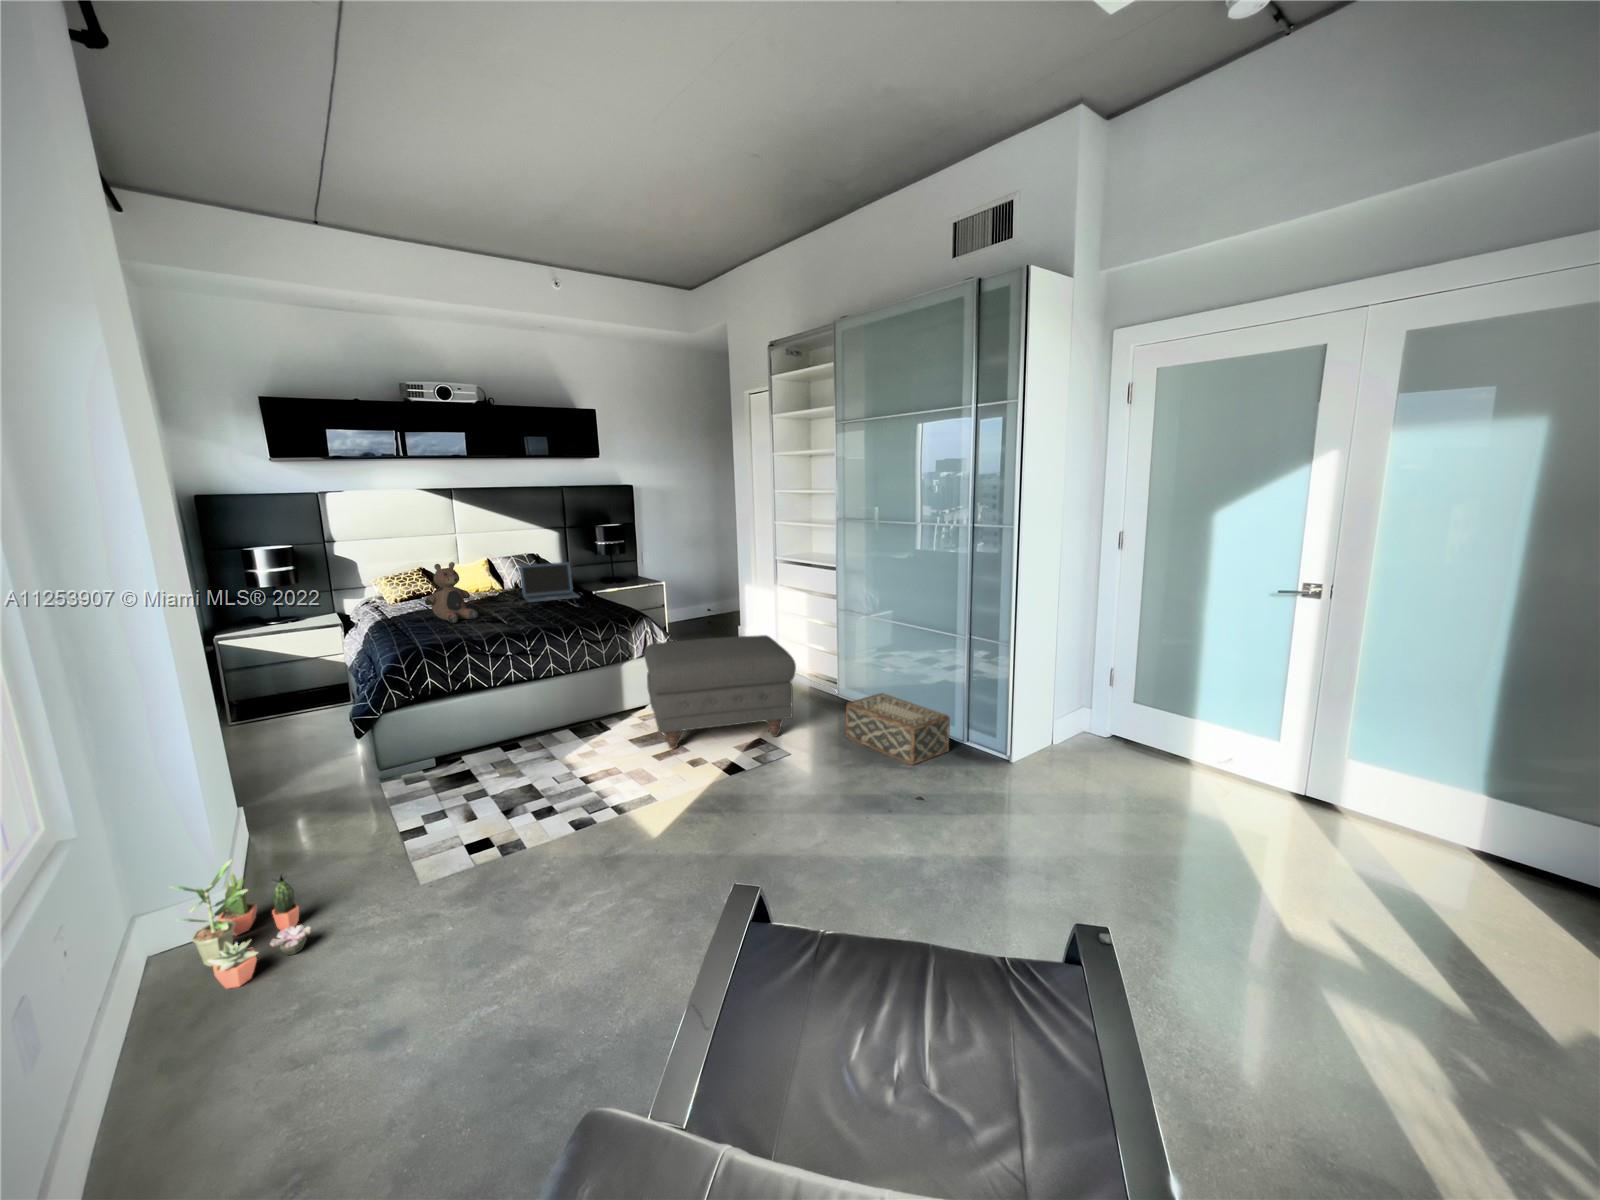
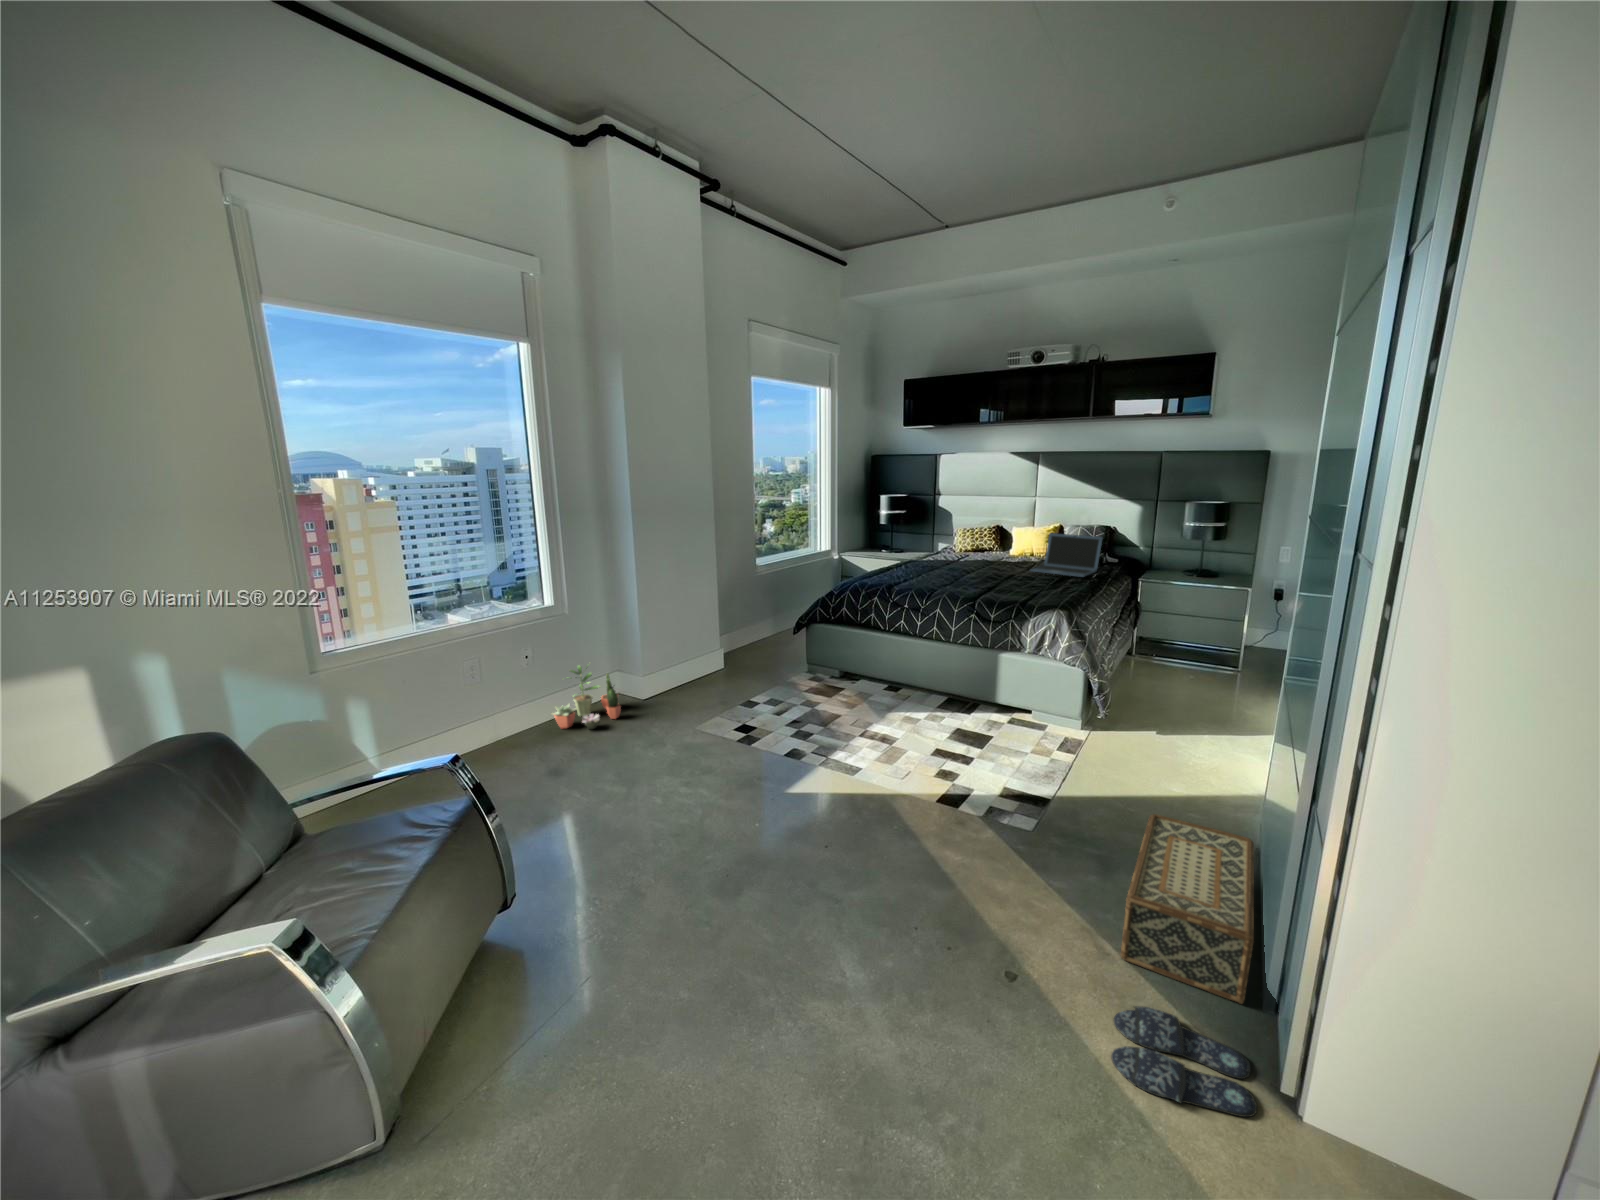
teddy bear: present [425,562,478,623] -> none [919,519,963,574]
ottoman: present [644,635,796,749] -> none [932,636,1166,808]
slippers: none [945,761,1004,788] -> present [1112,1006,1257,1117]

